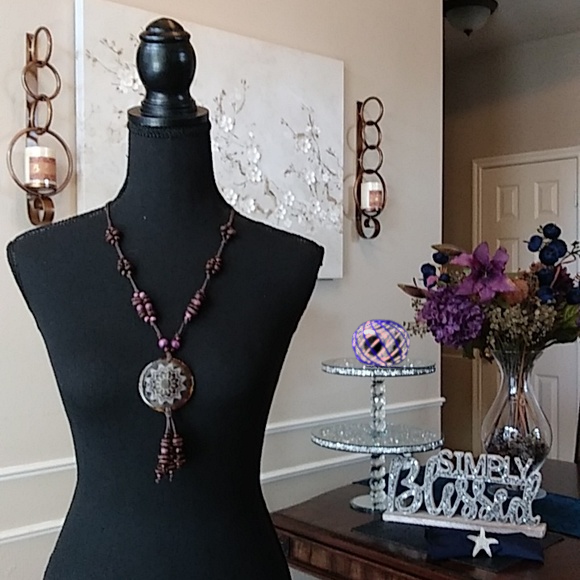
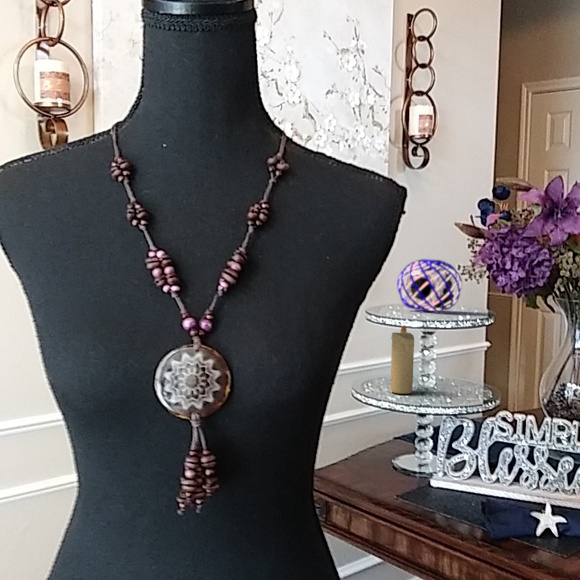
candle: none [346,373,366,439] -> present [390,327,414,394]

